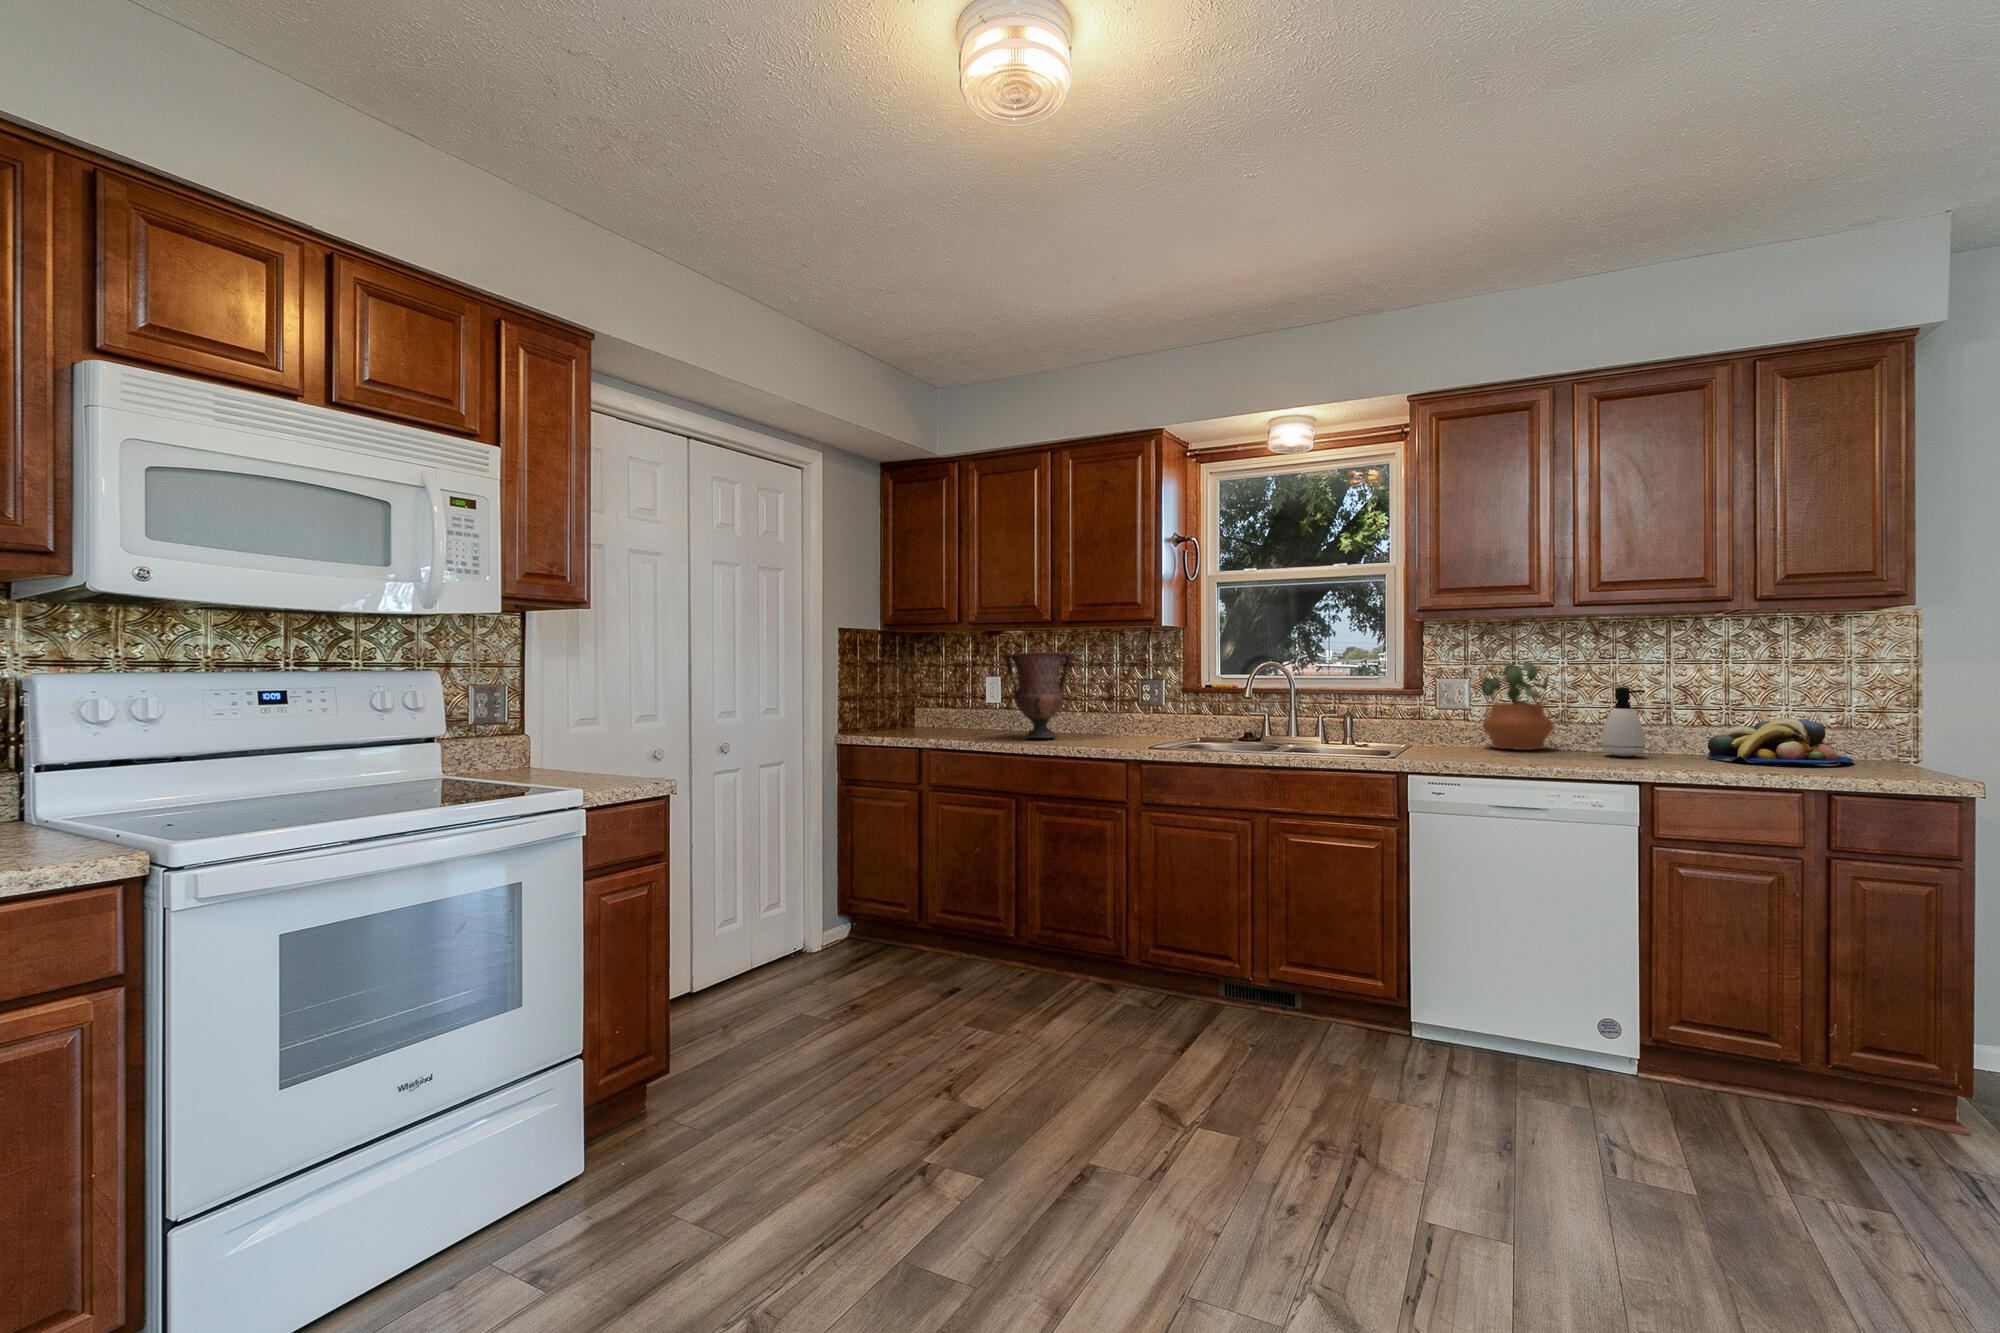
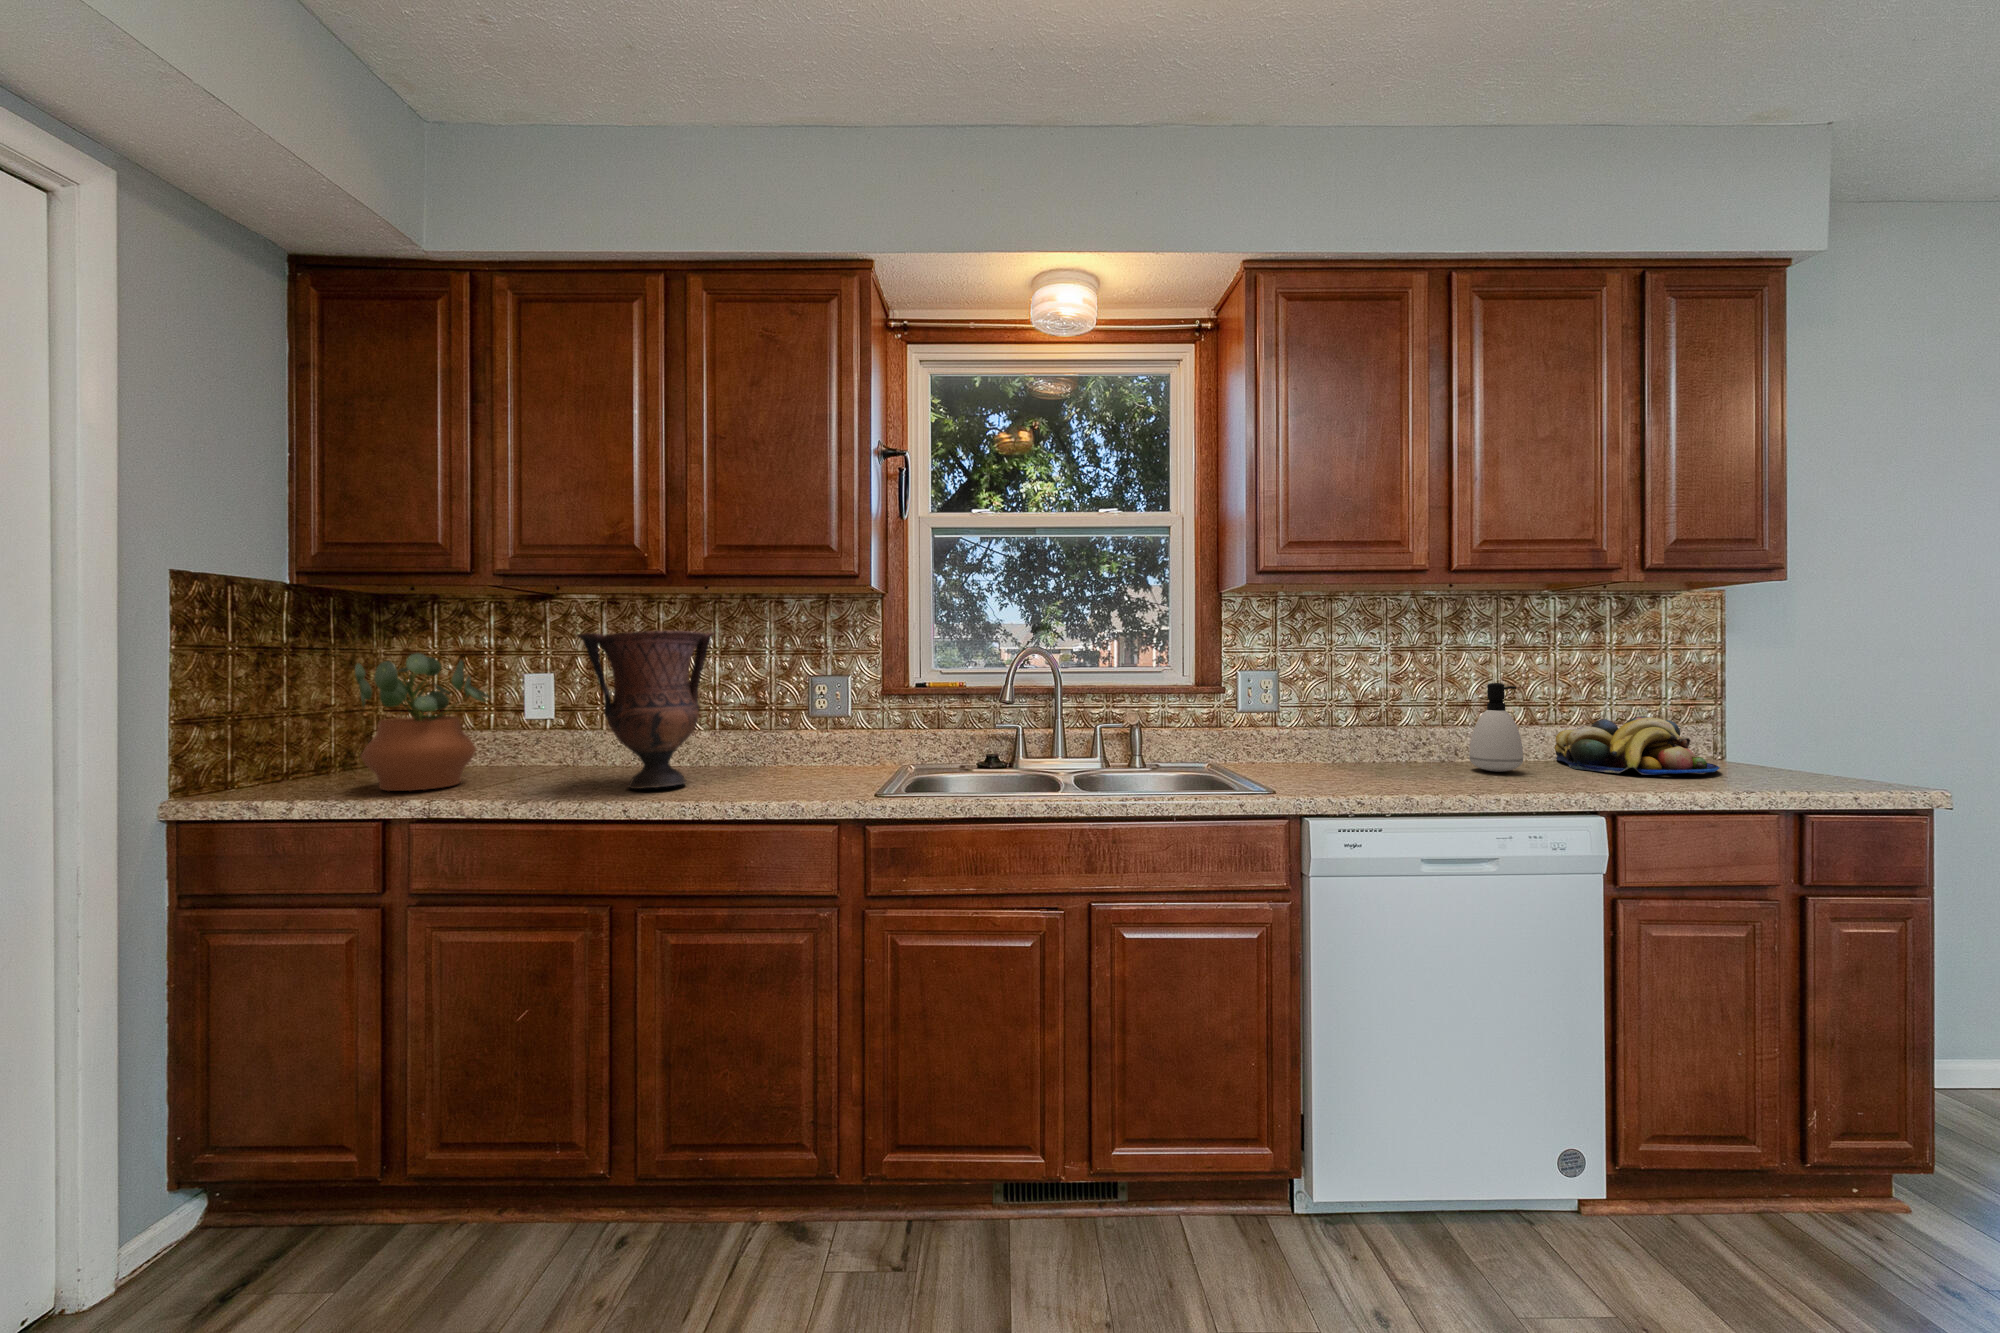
potted plant: present [1480,661,1560,750] -> present [355,653,490,791]

